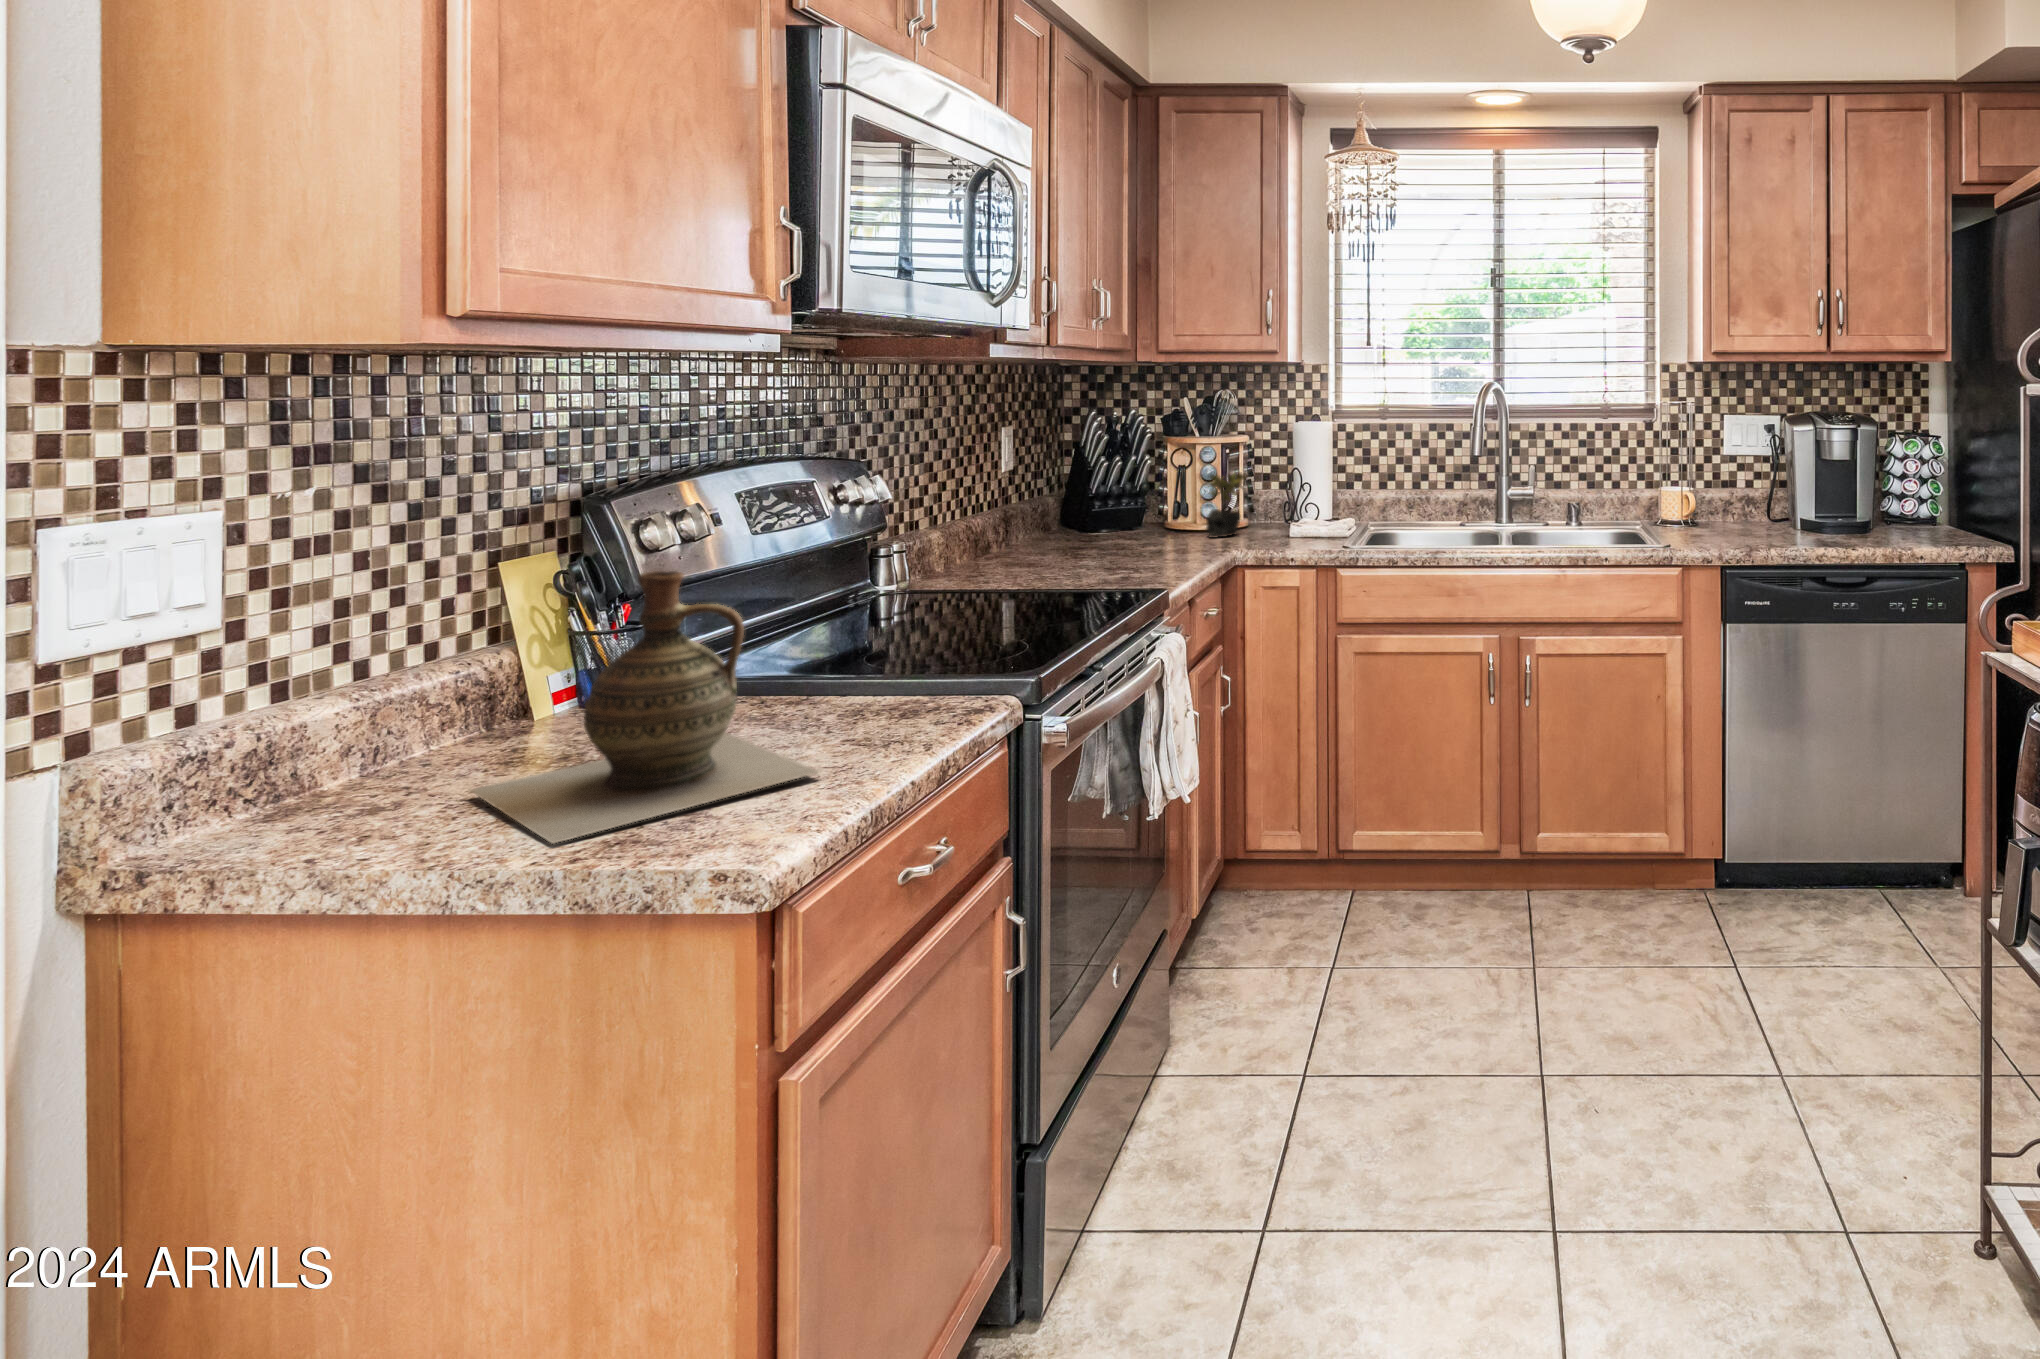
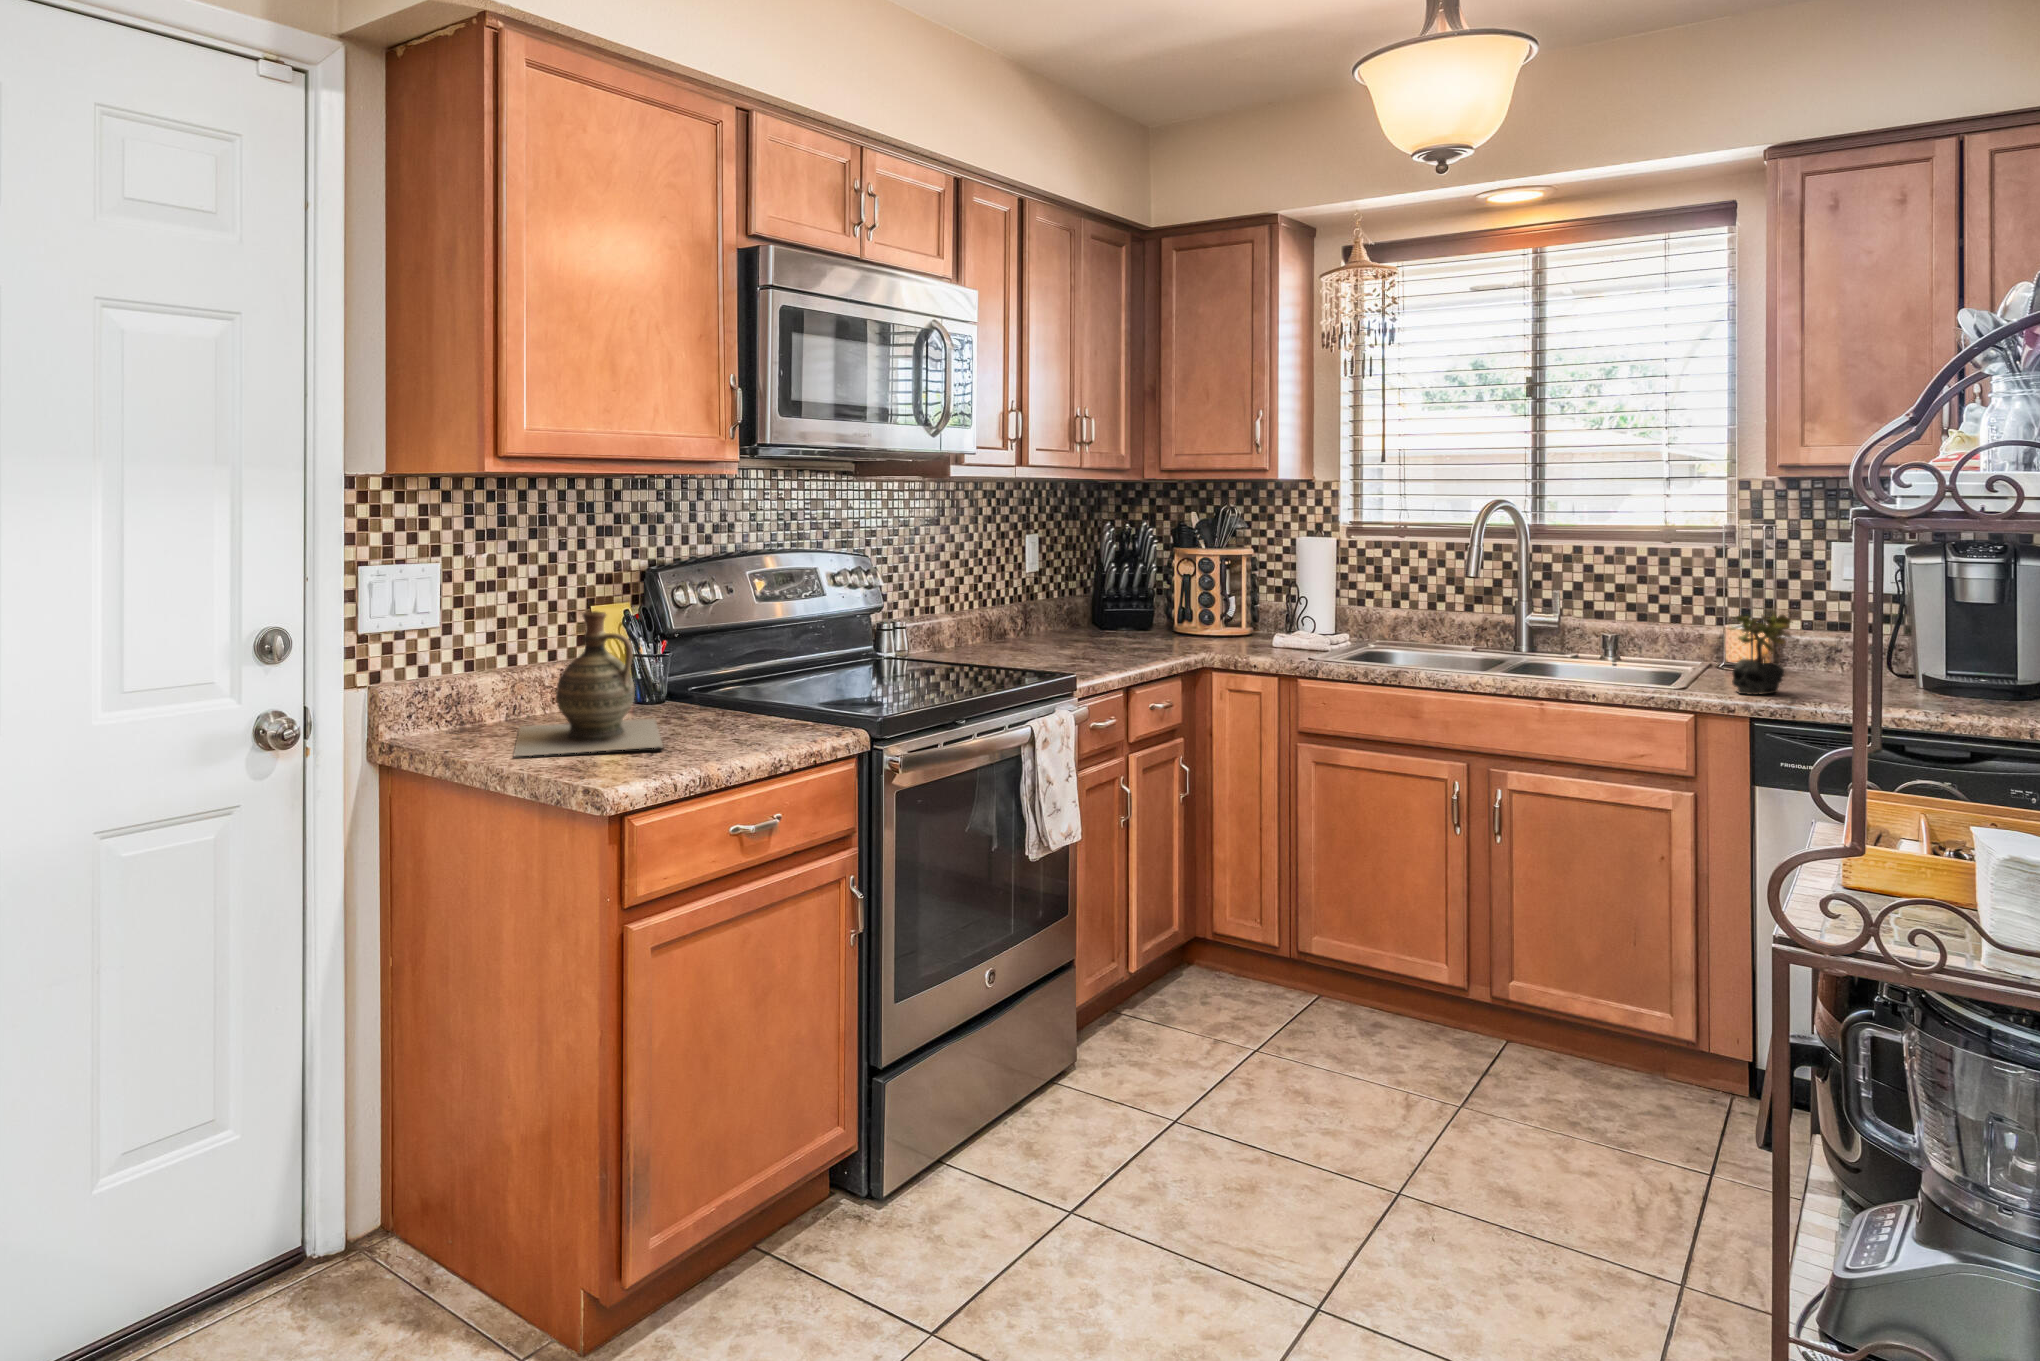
succulent plant: present [1206,473,1245,538] -> present [1730,611,1793,695]

